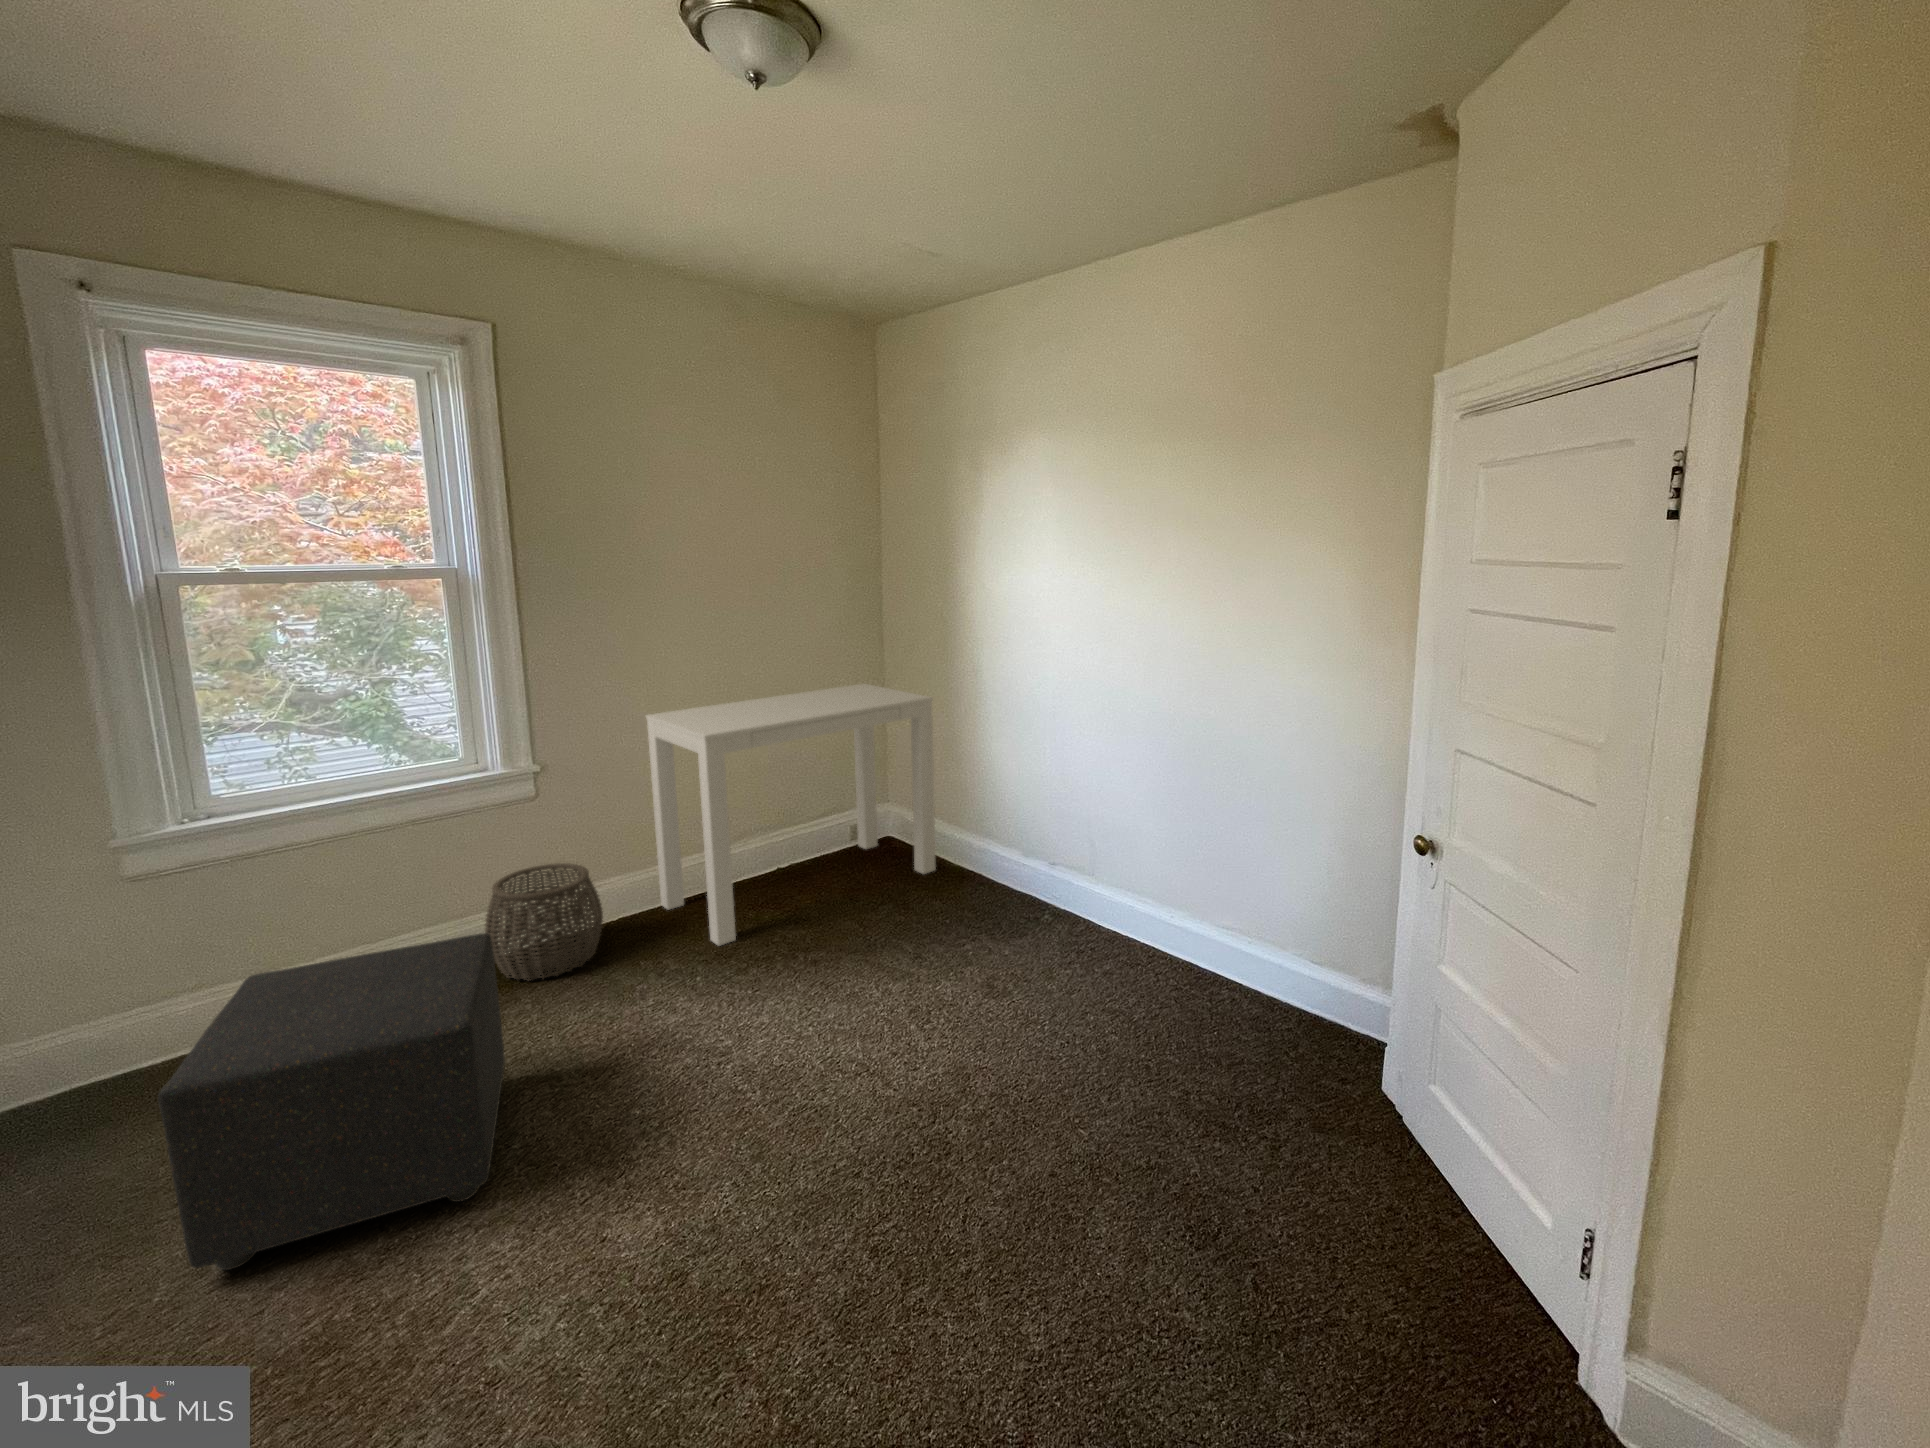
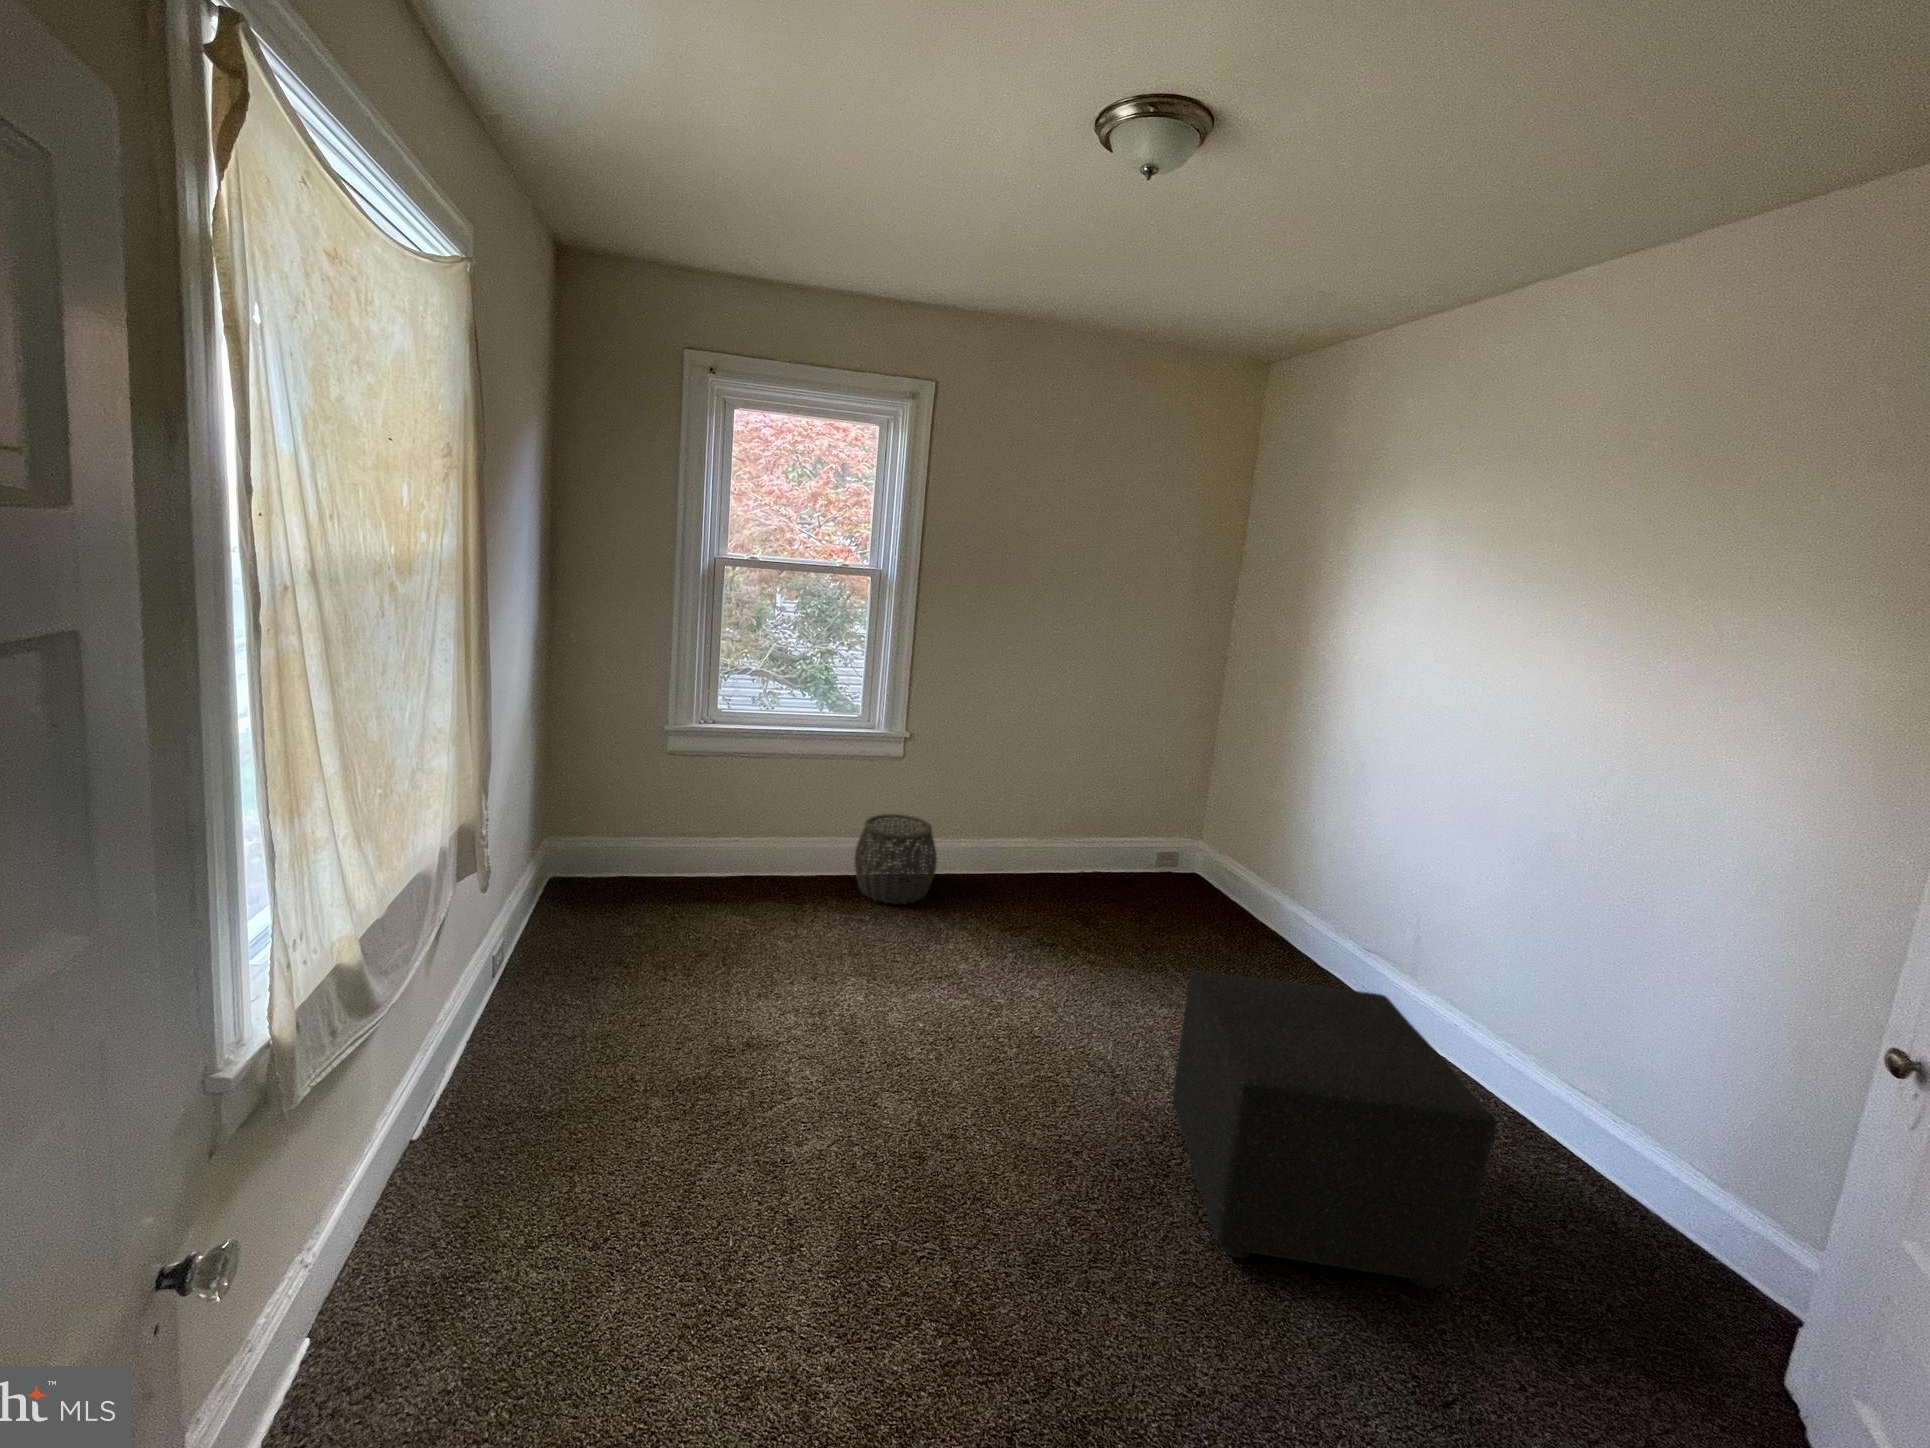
desk: present [646,684,936,946] -> none [983,711,1266,923]
ottoman: present [158,933,505,1270] -> present [1173,971,1496,1289]

